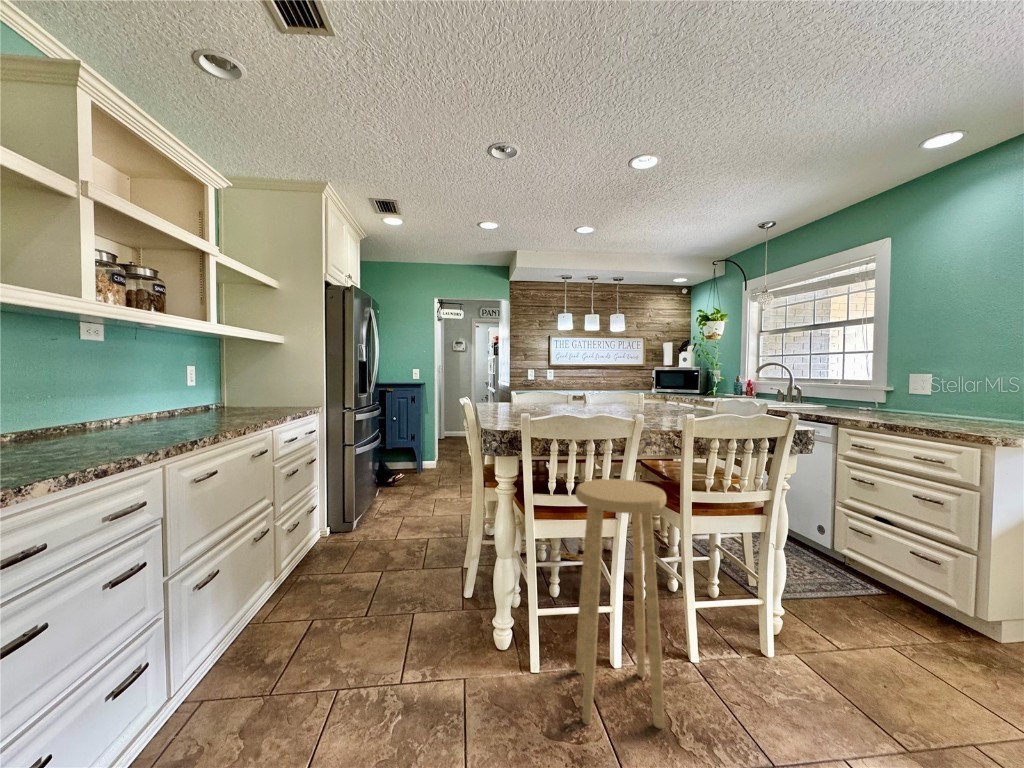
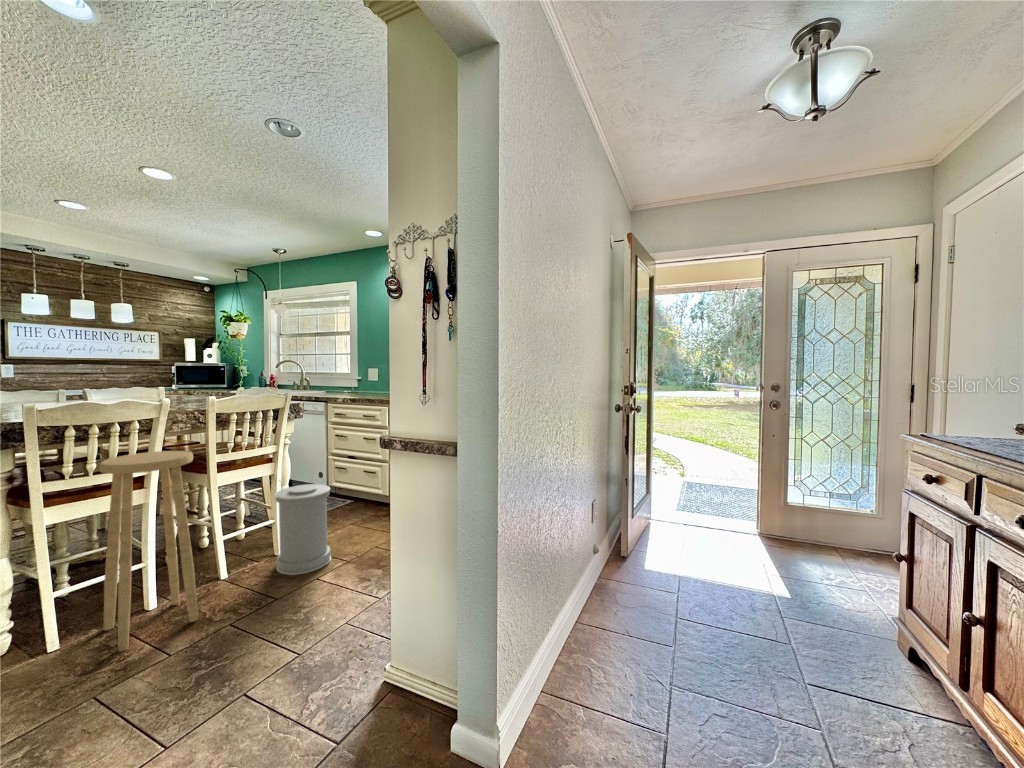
trash can: none [766,563,870,734] -> present [275,484,331,575]

